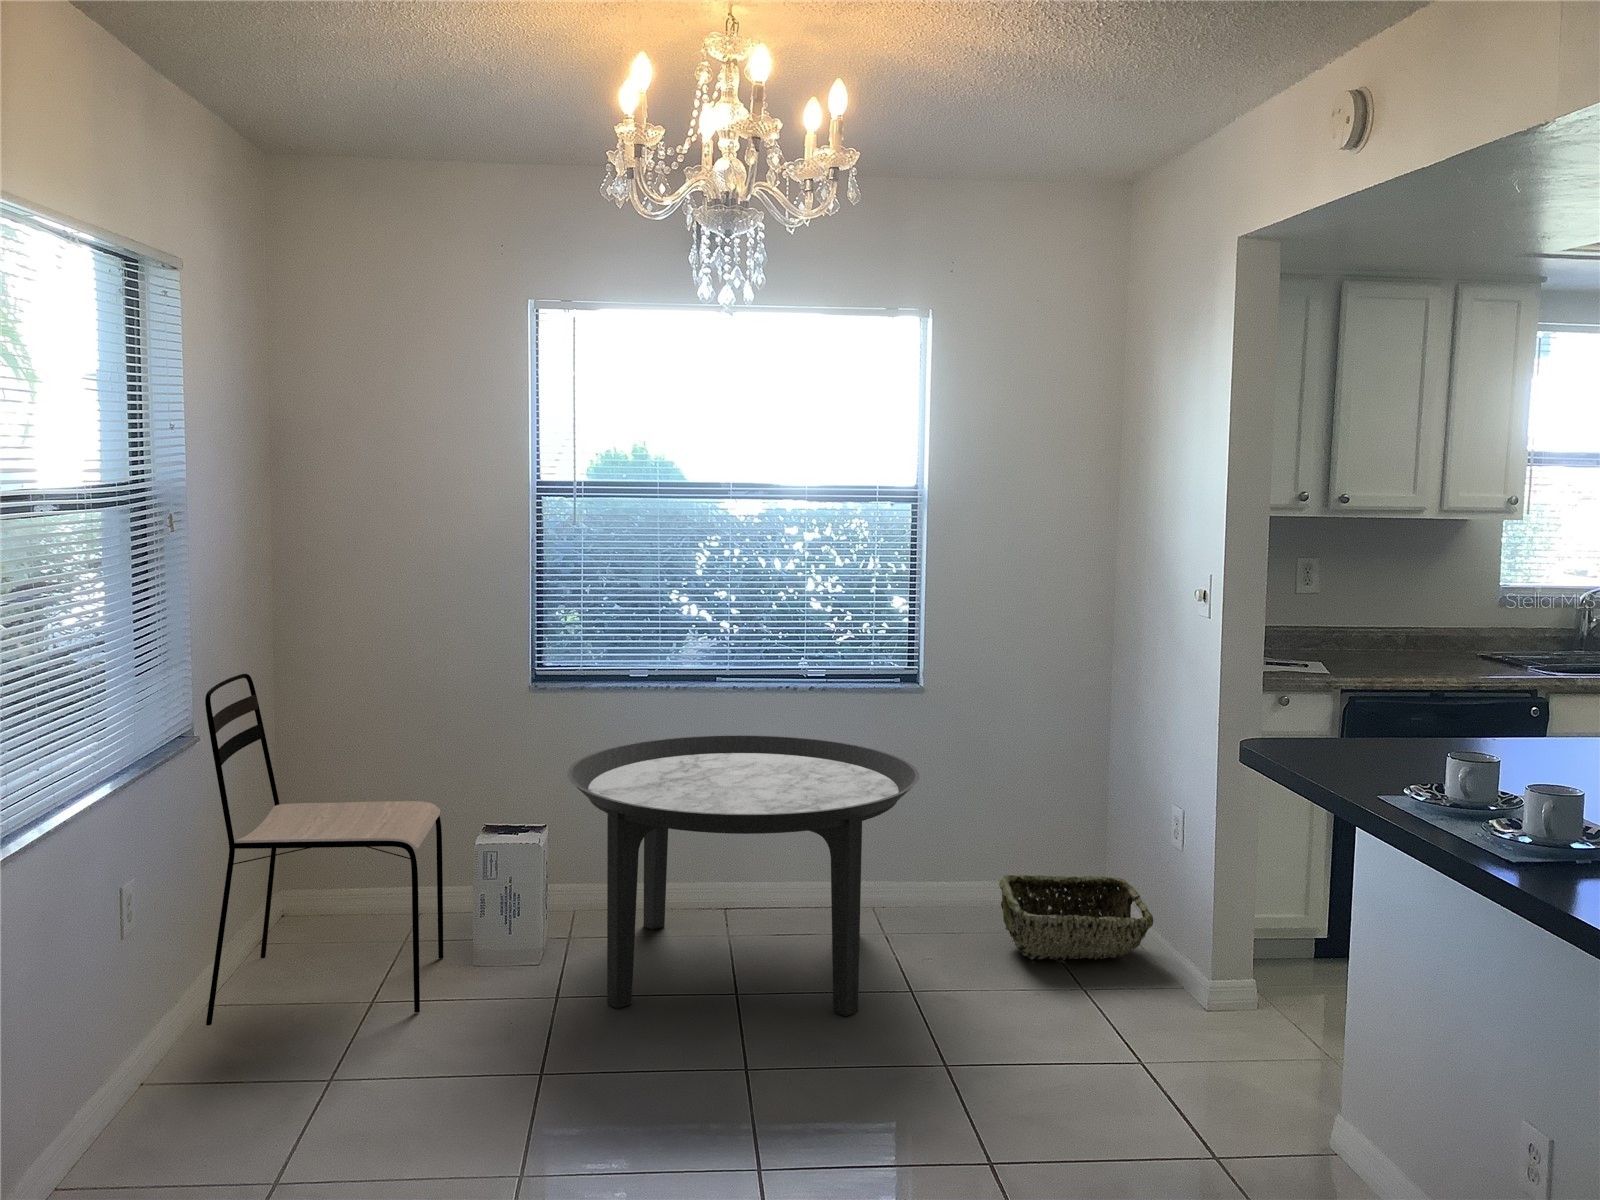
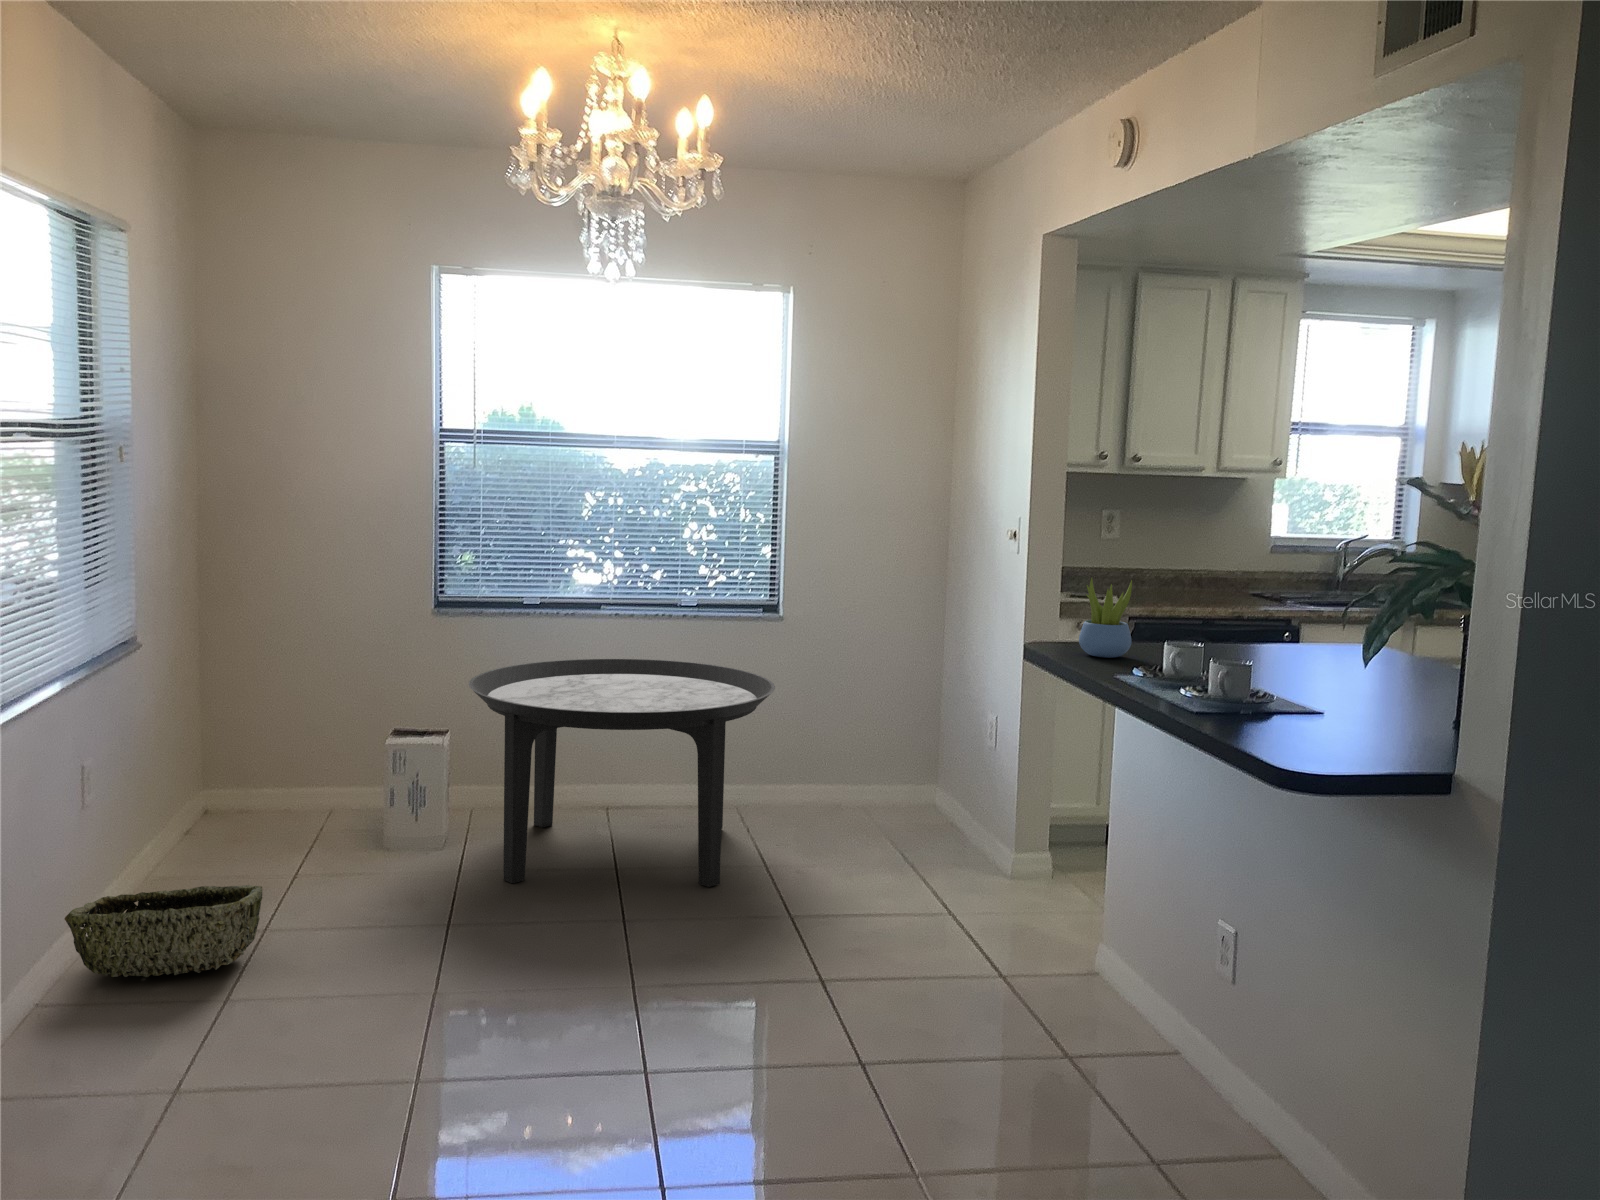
succulent plant: none [1315,664,1386,766] -> present [1079,578,1132,658]
dining chair: present [205,674,443,1025] -> none [147,594,356,898]
woven basket: present [999,875,1153,960] -> present [65,885,262,977]

